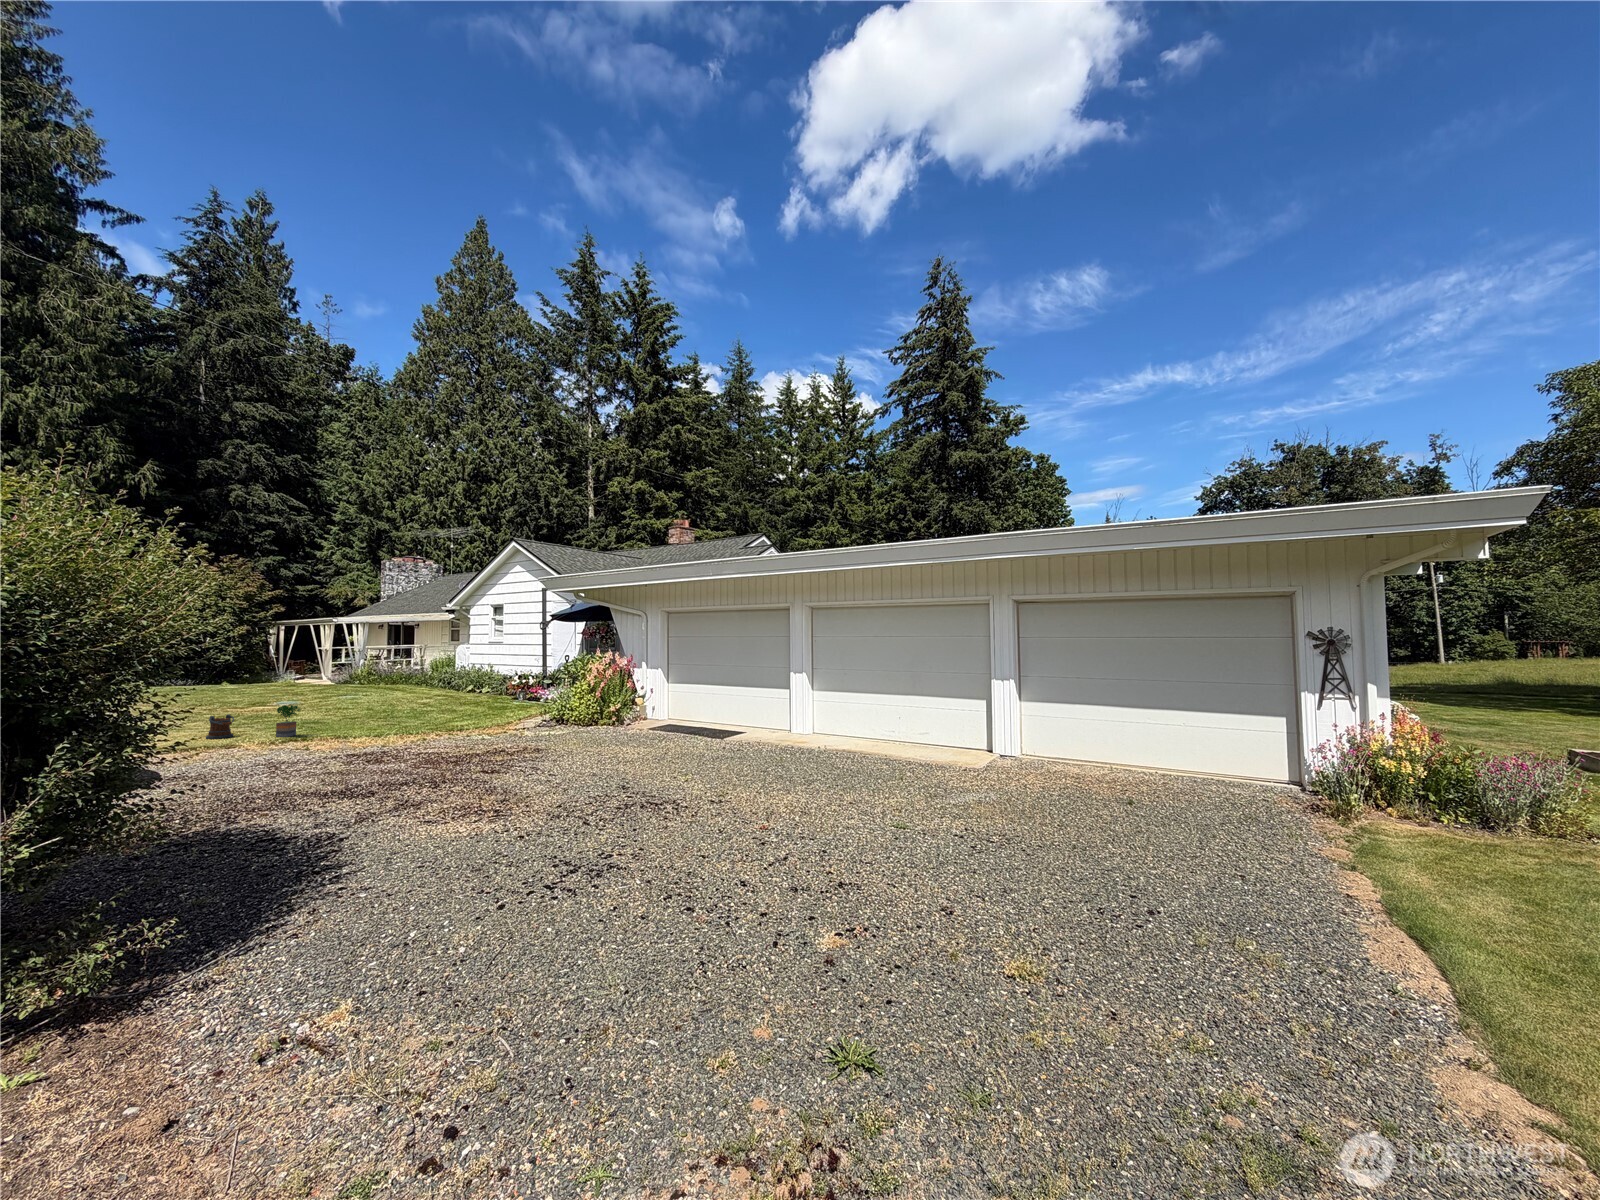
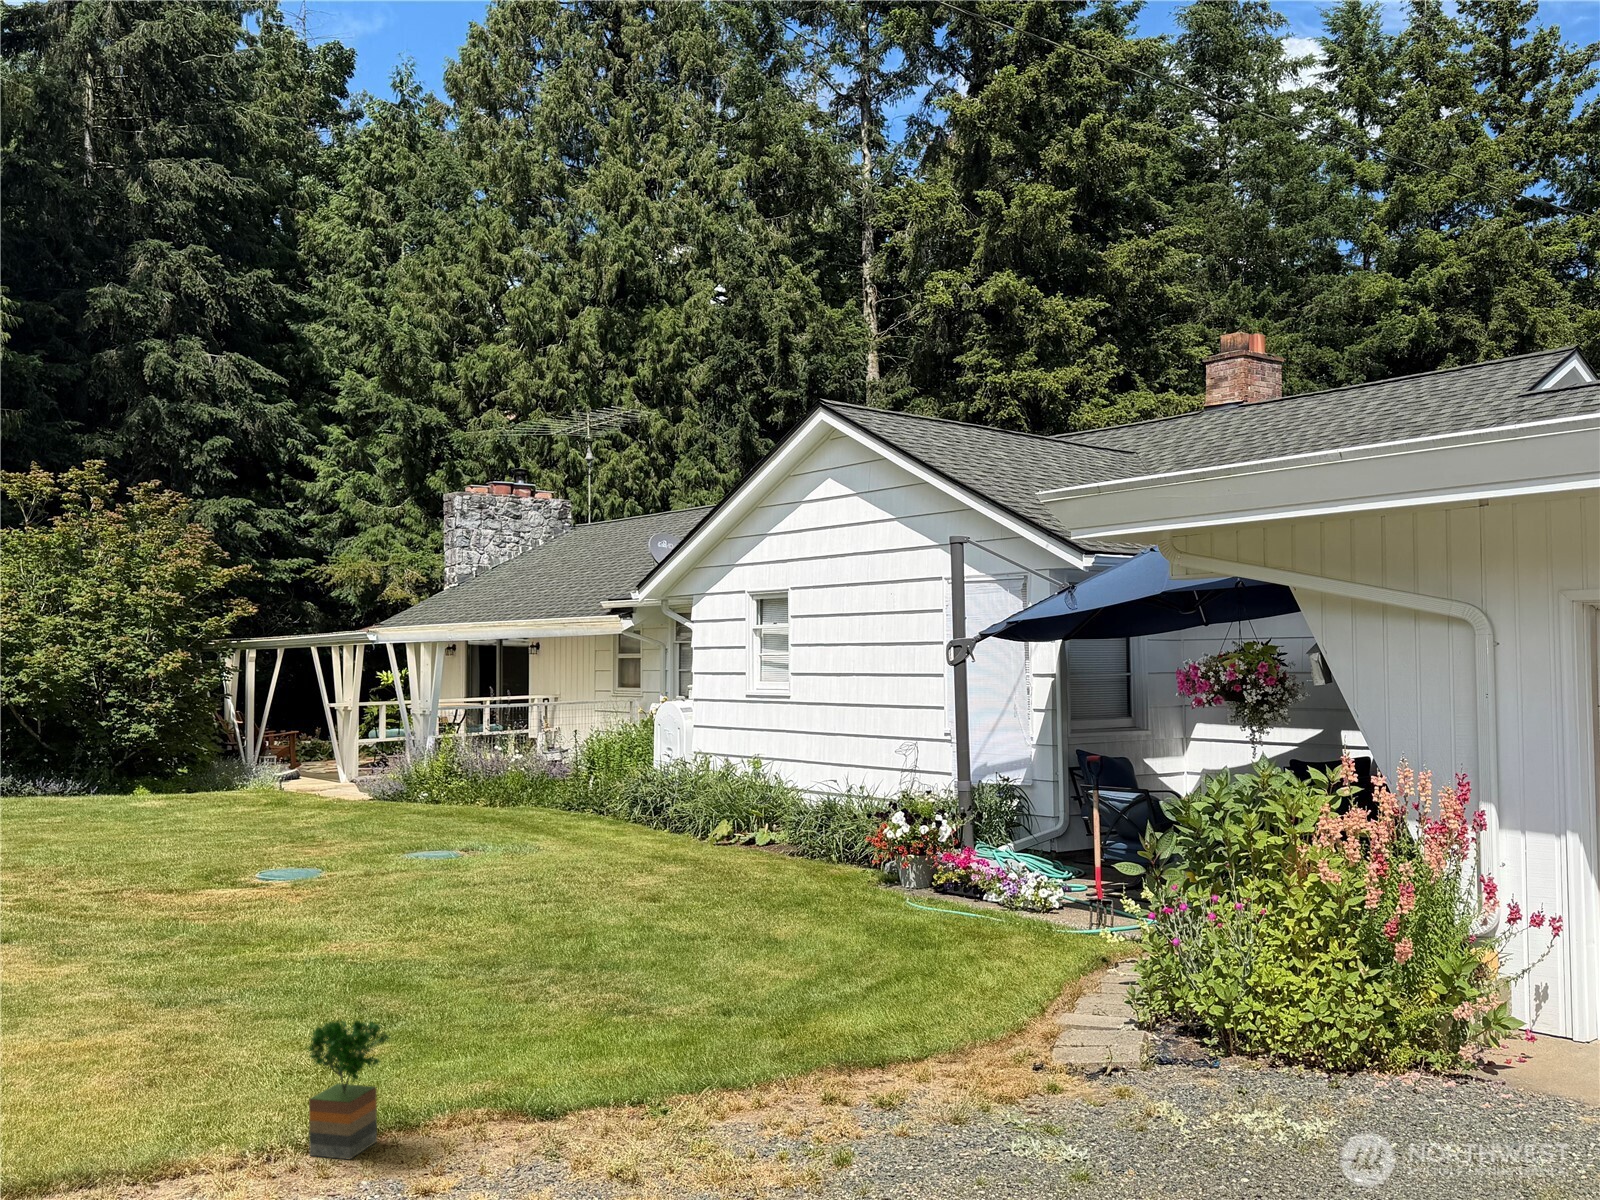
bucket: present [206,714,234,739] -> none [69,1042,164,1153]

